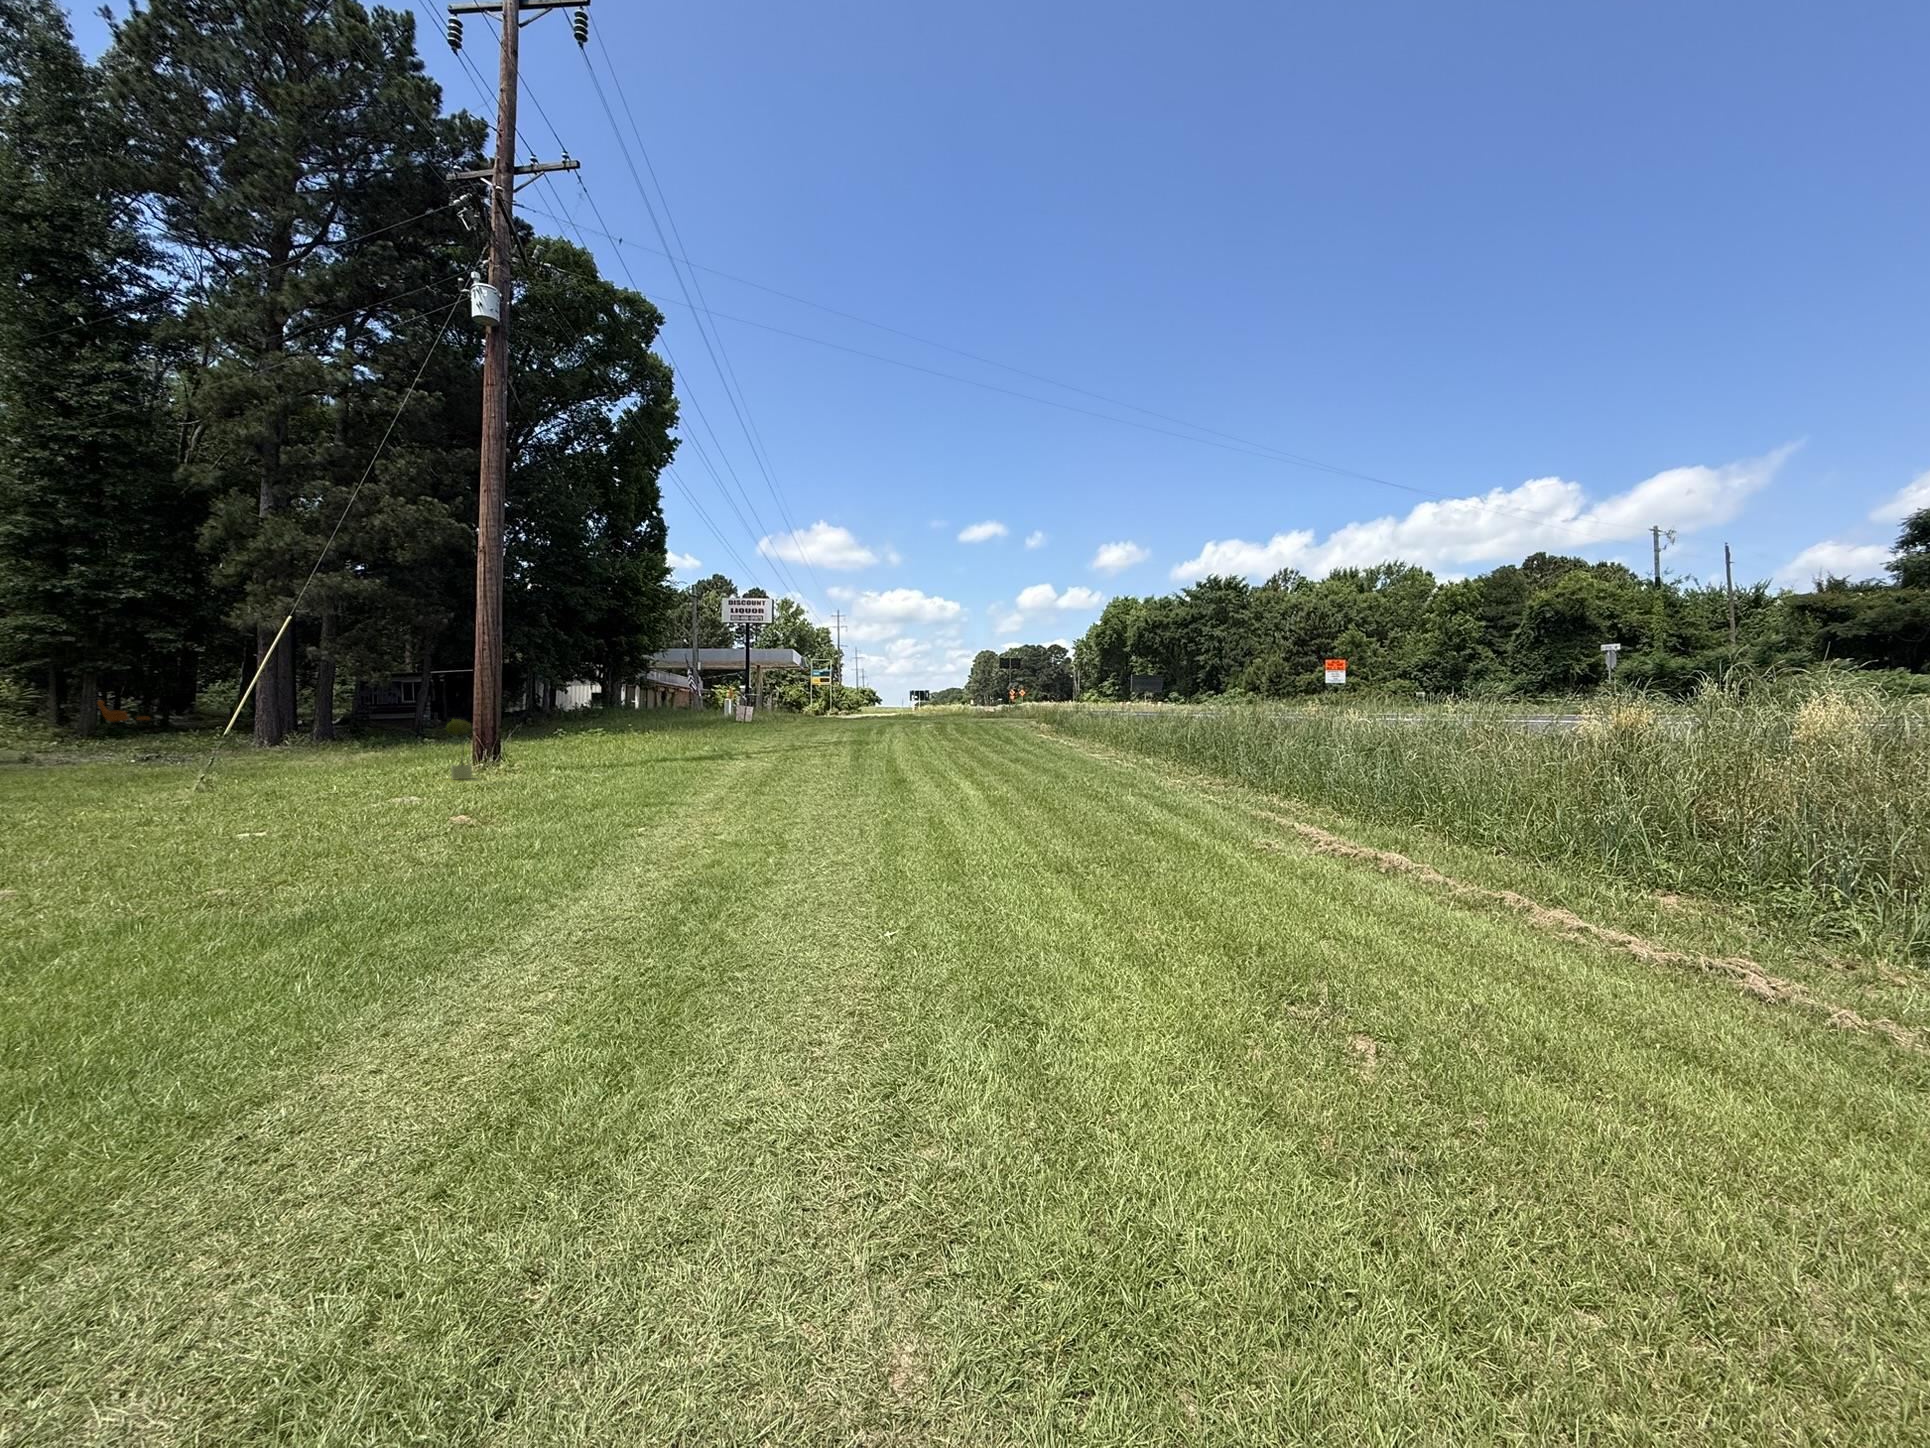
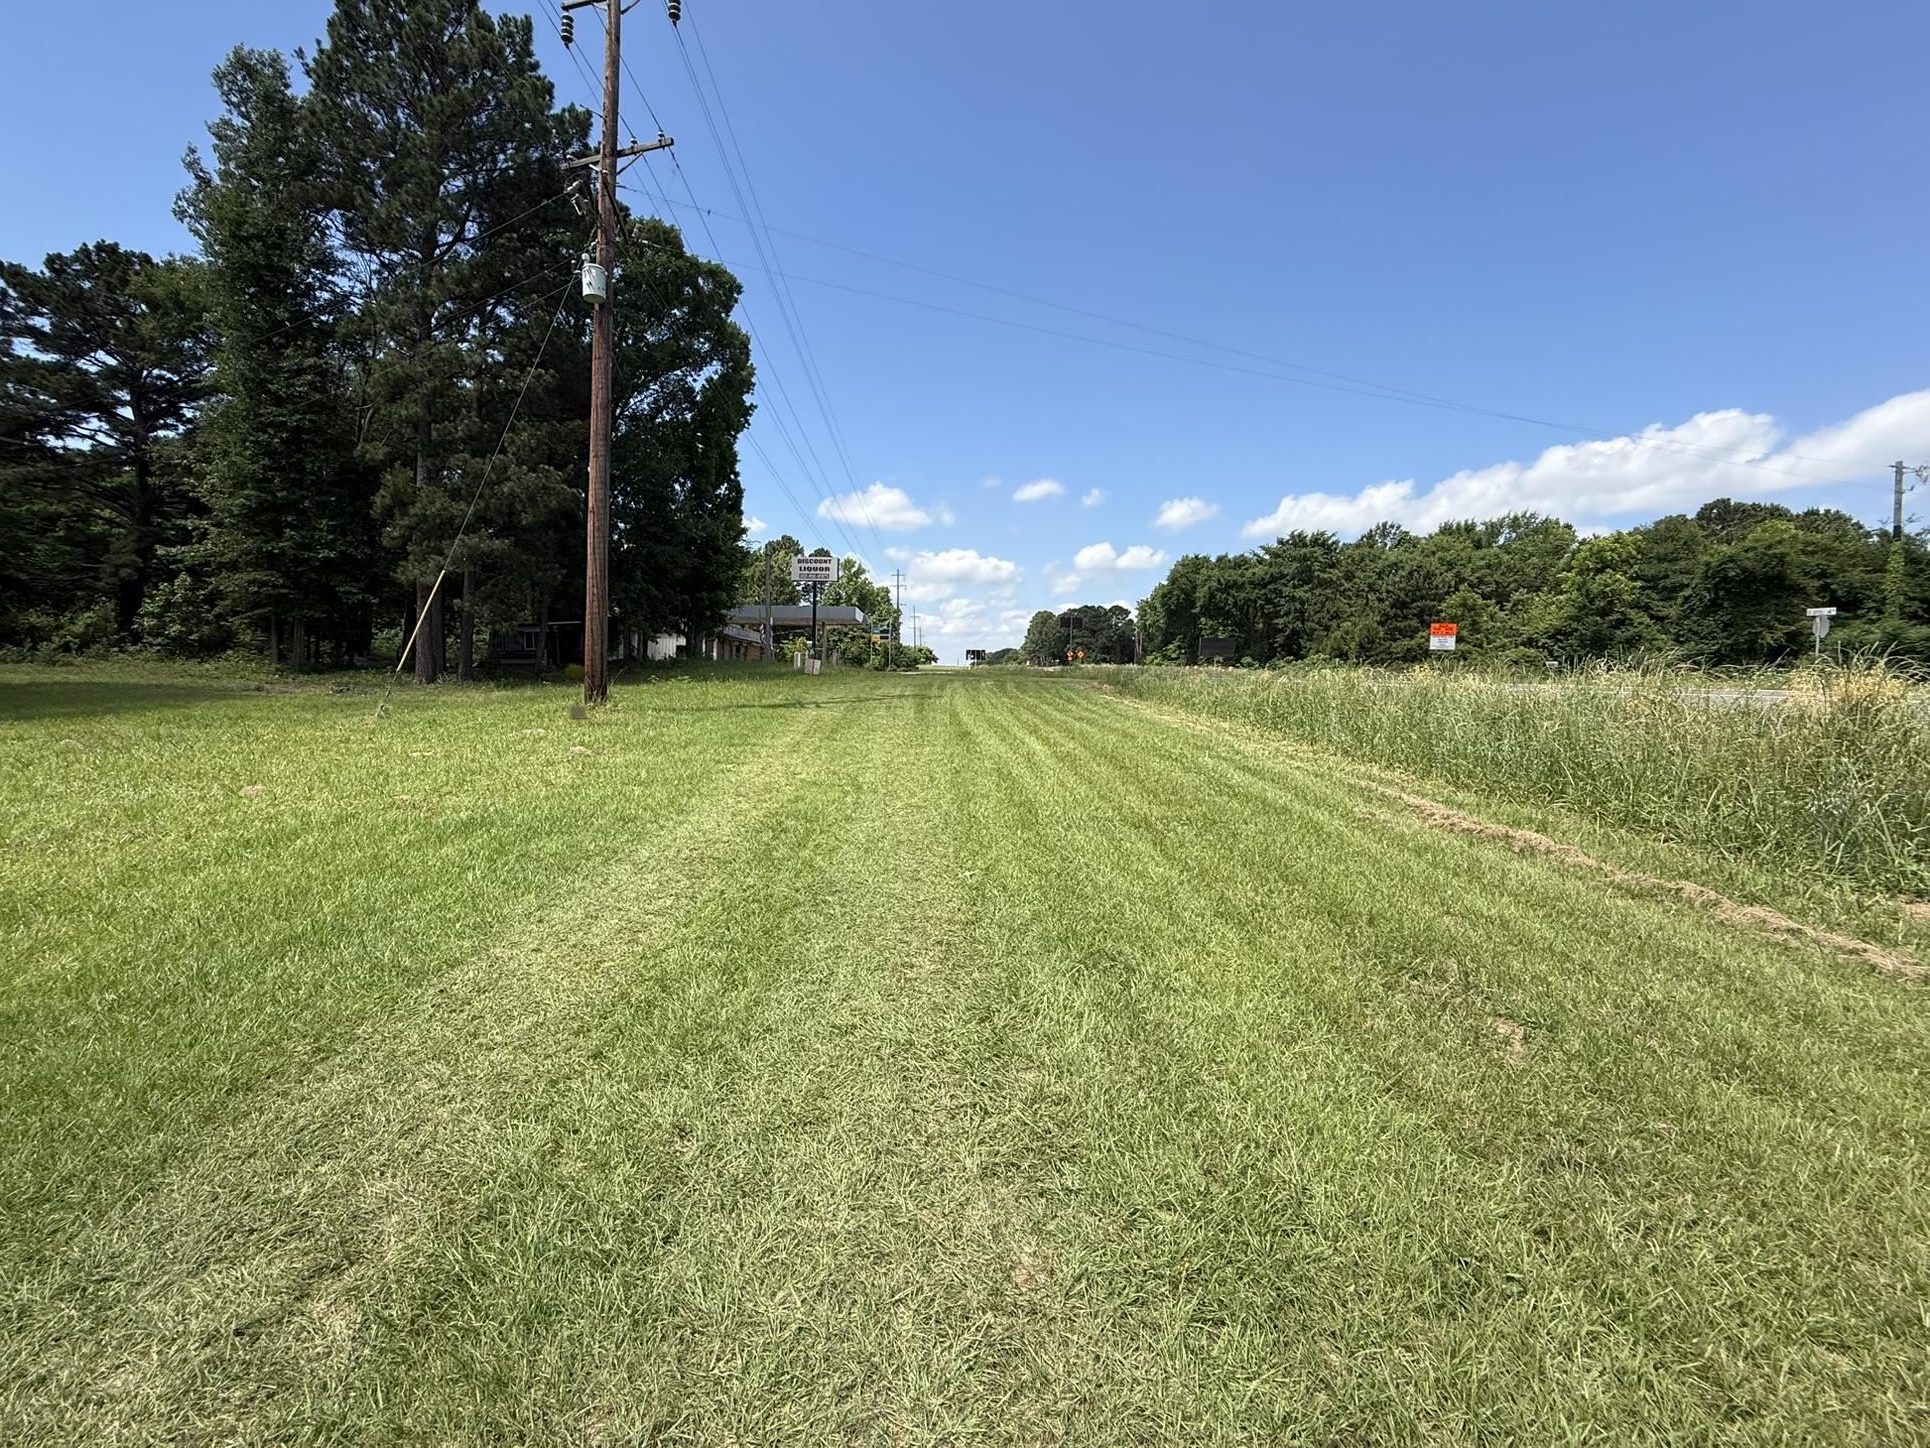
lounge chair: present [98,700,150,727] -> none [297,644,337,668]

